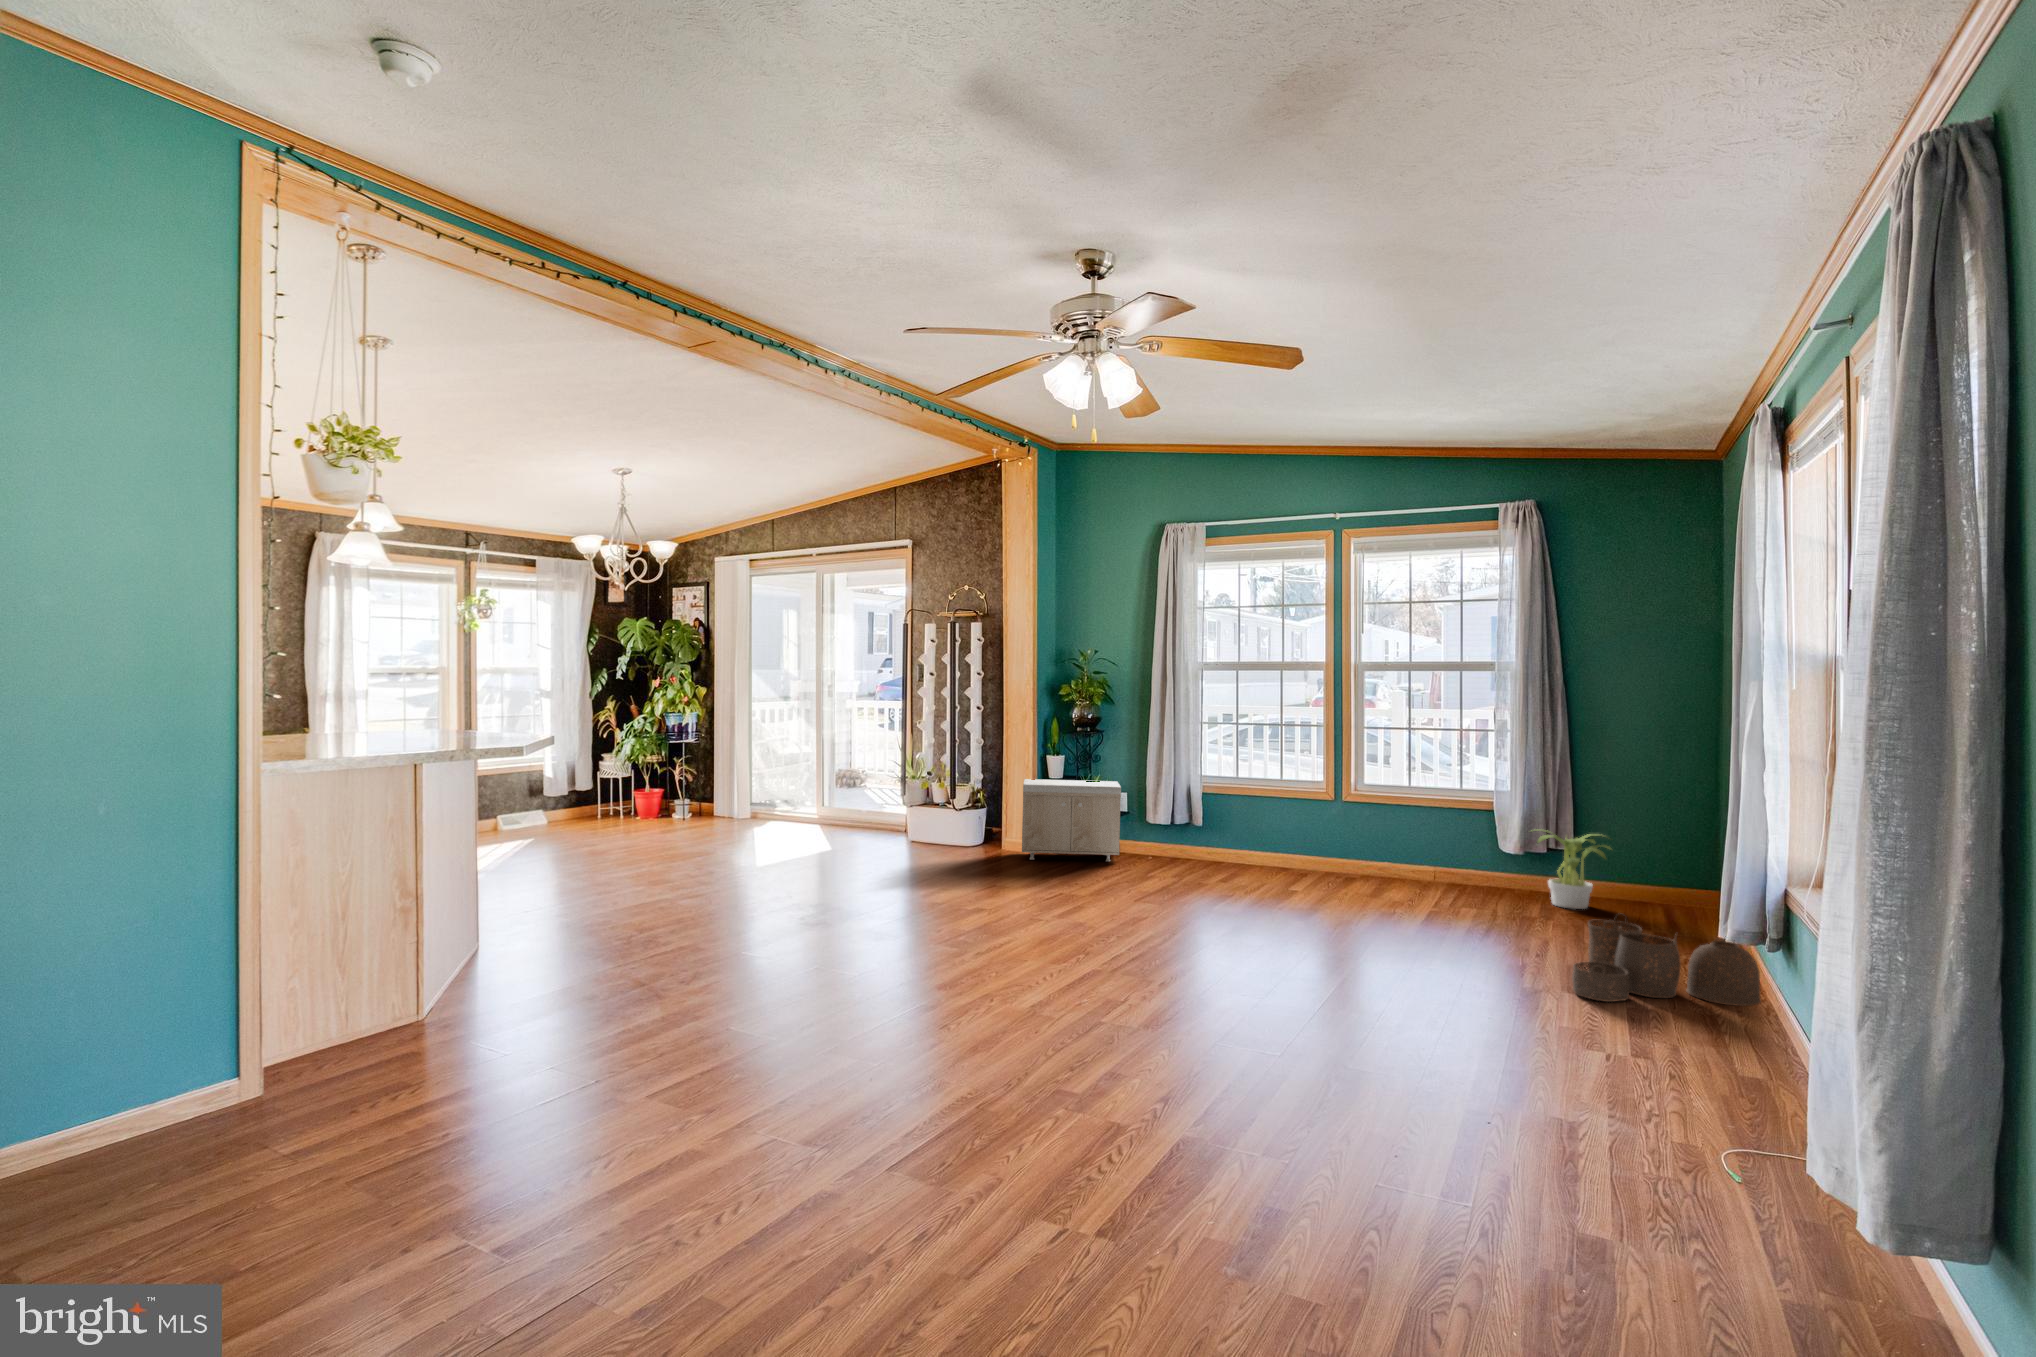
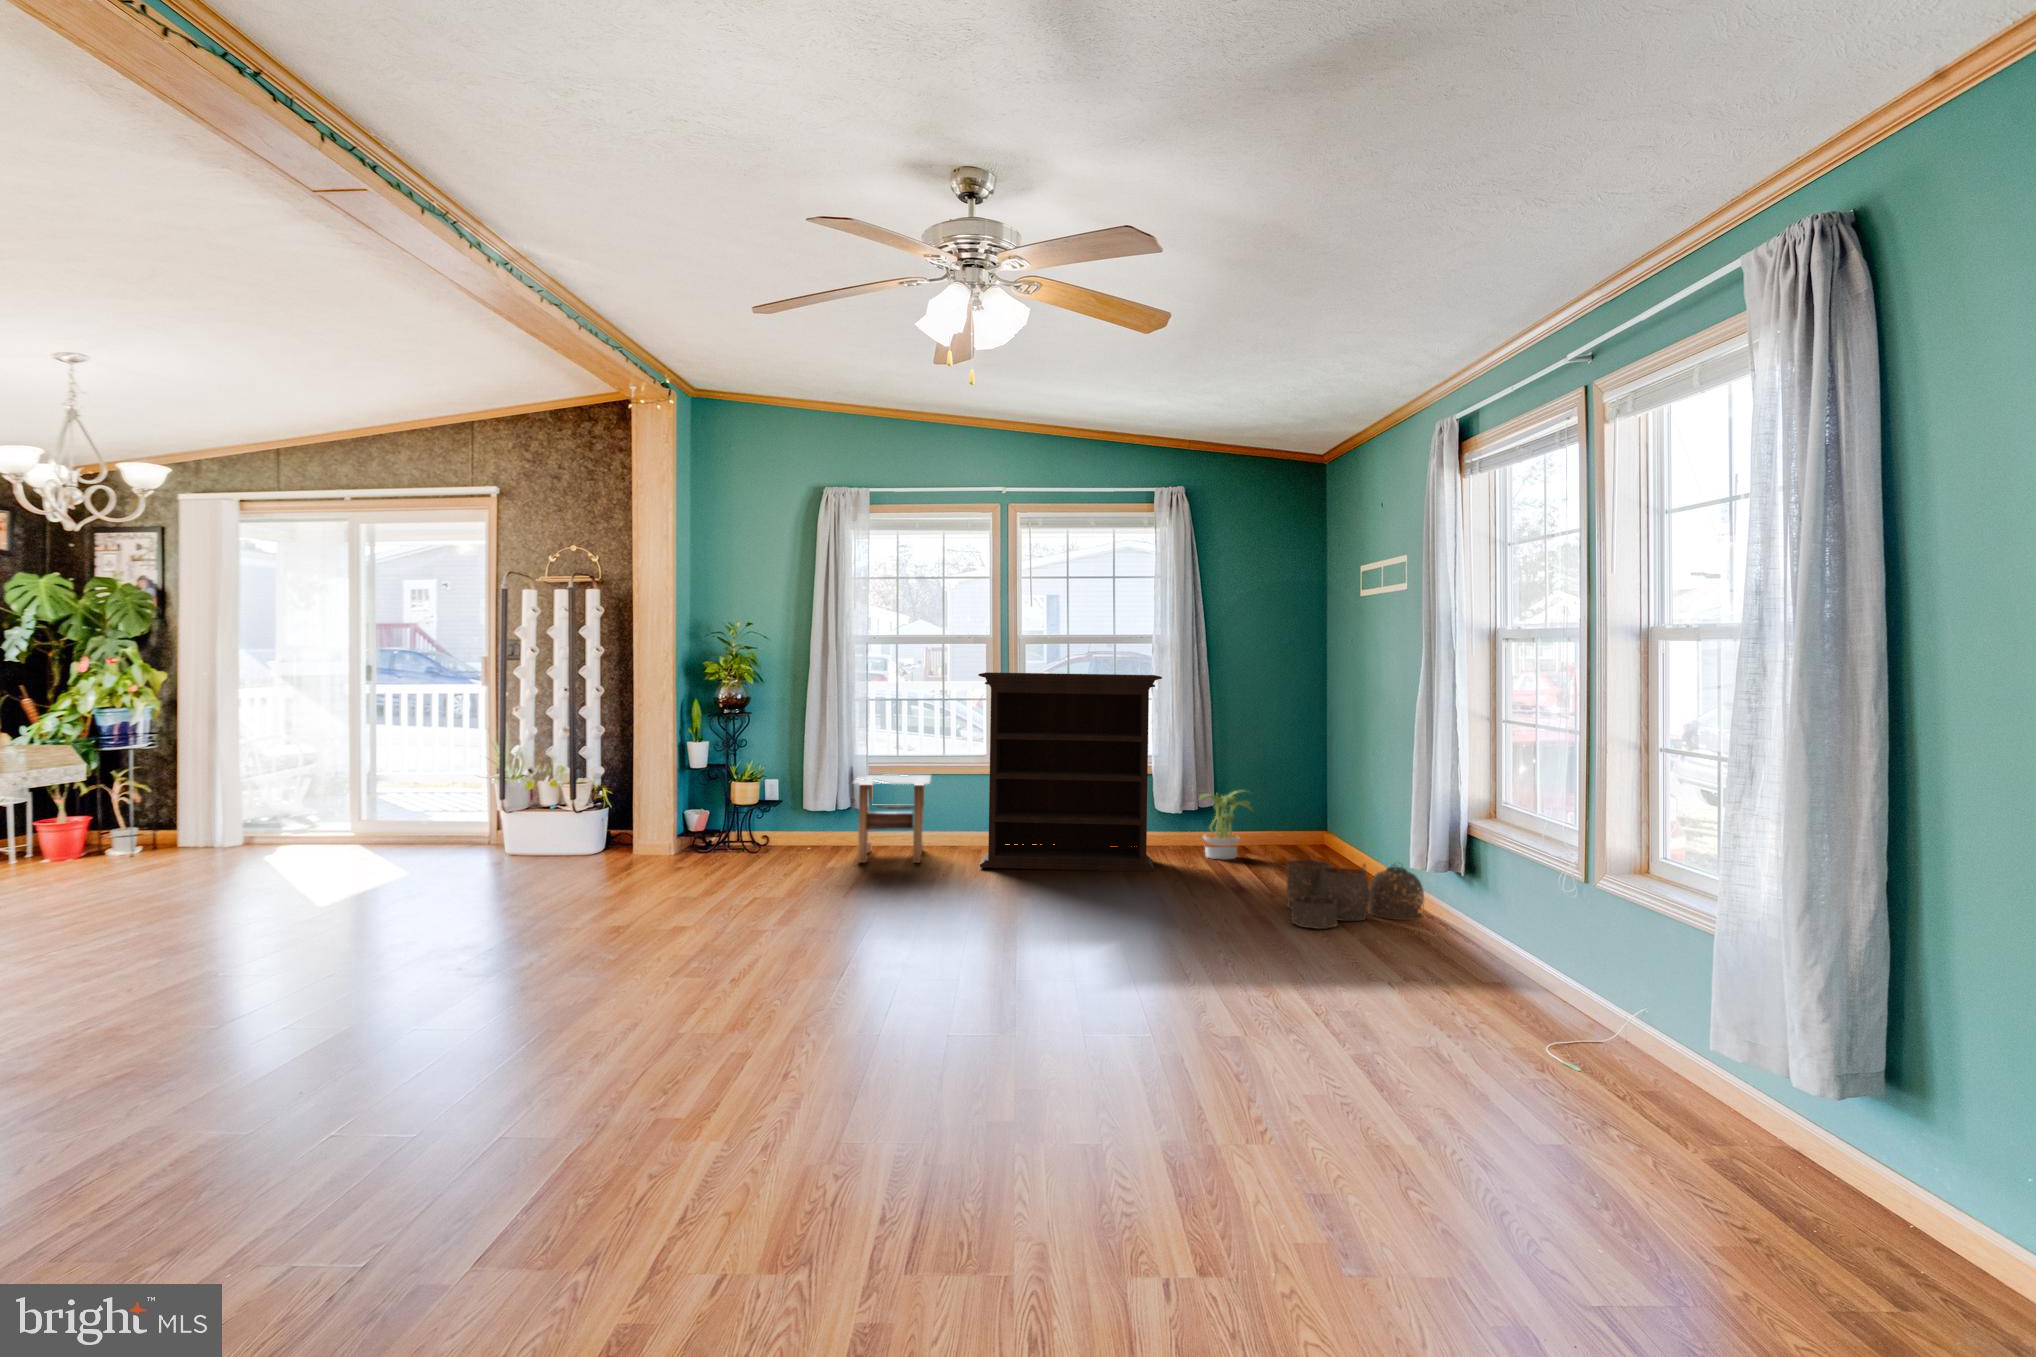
bookshelf: none [1290,699,1494,914] -> present [978,672,1162,871]
storage bench: present [1022,779,1121,861] -> none [659,768,781,861]
side table: none [1175,792,1265,881] -> present [855,774,931,863]

